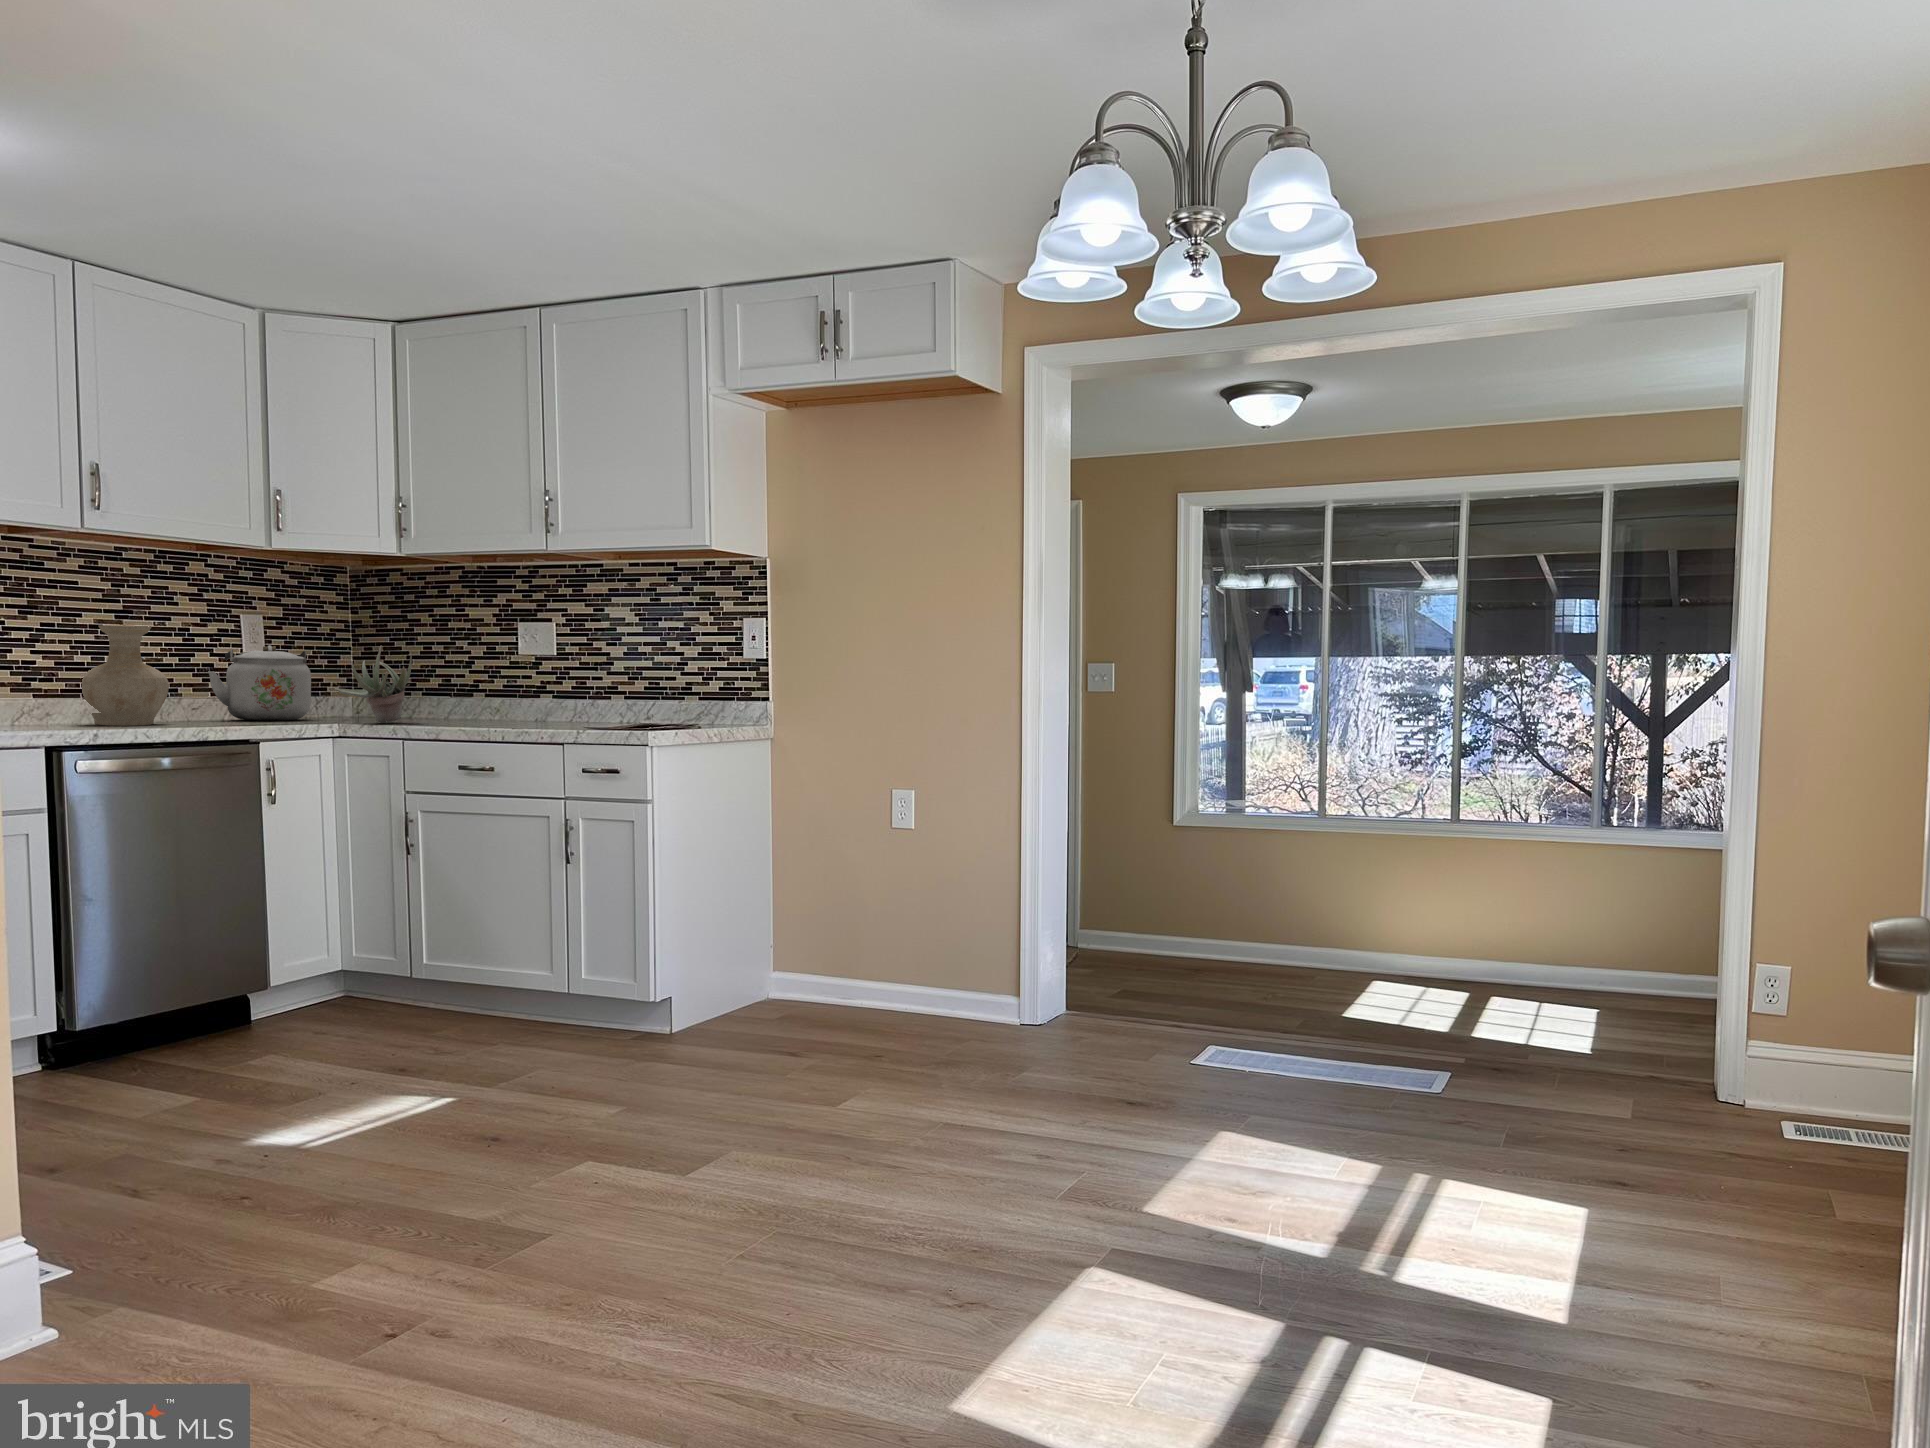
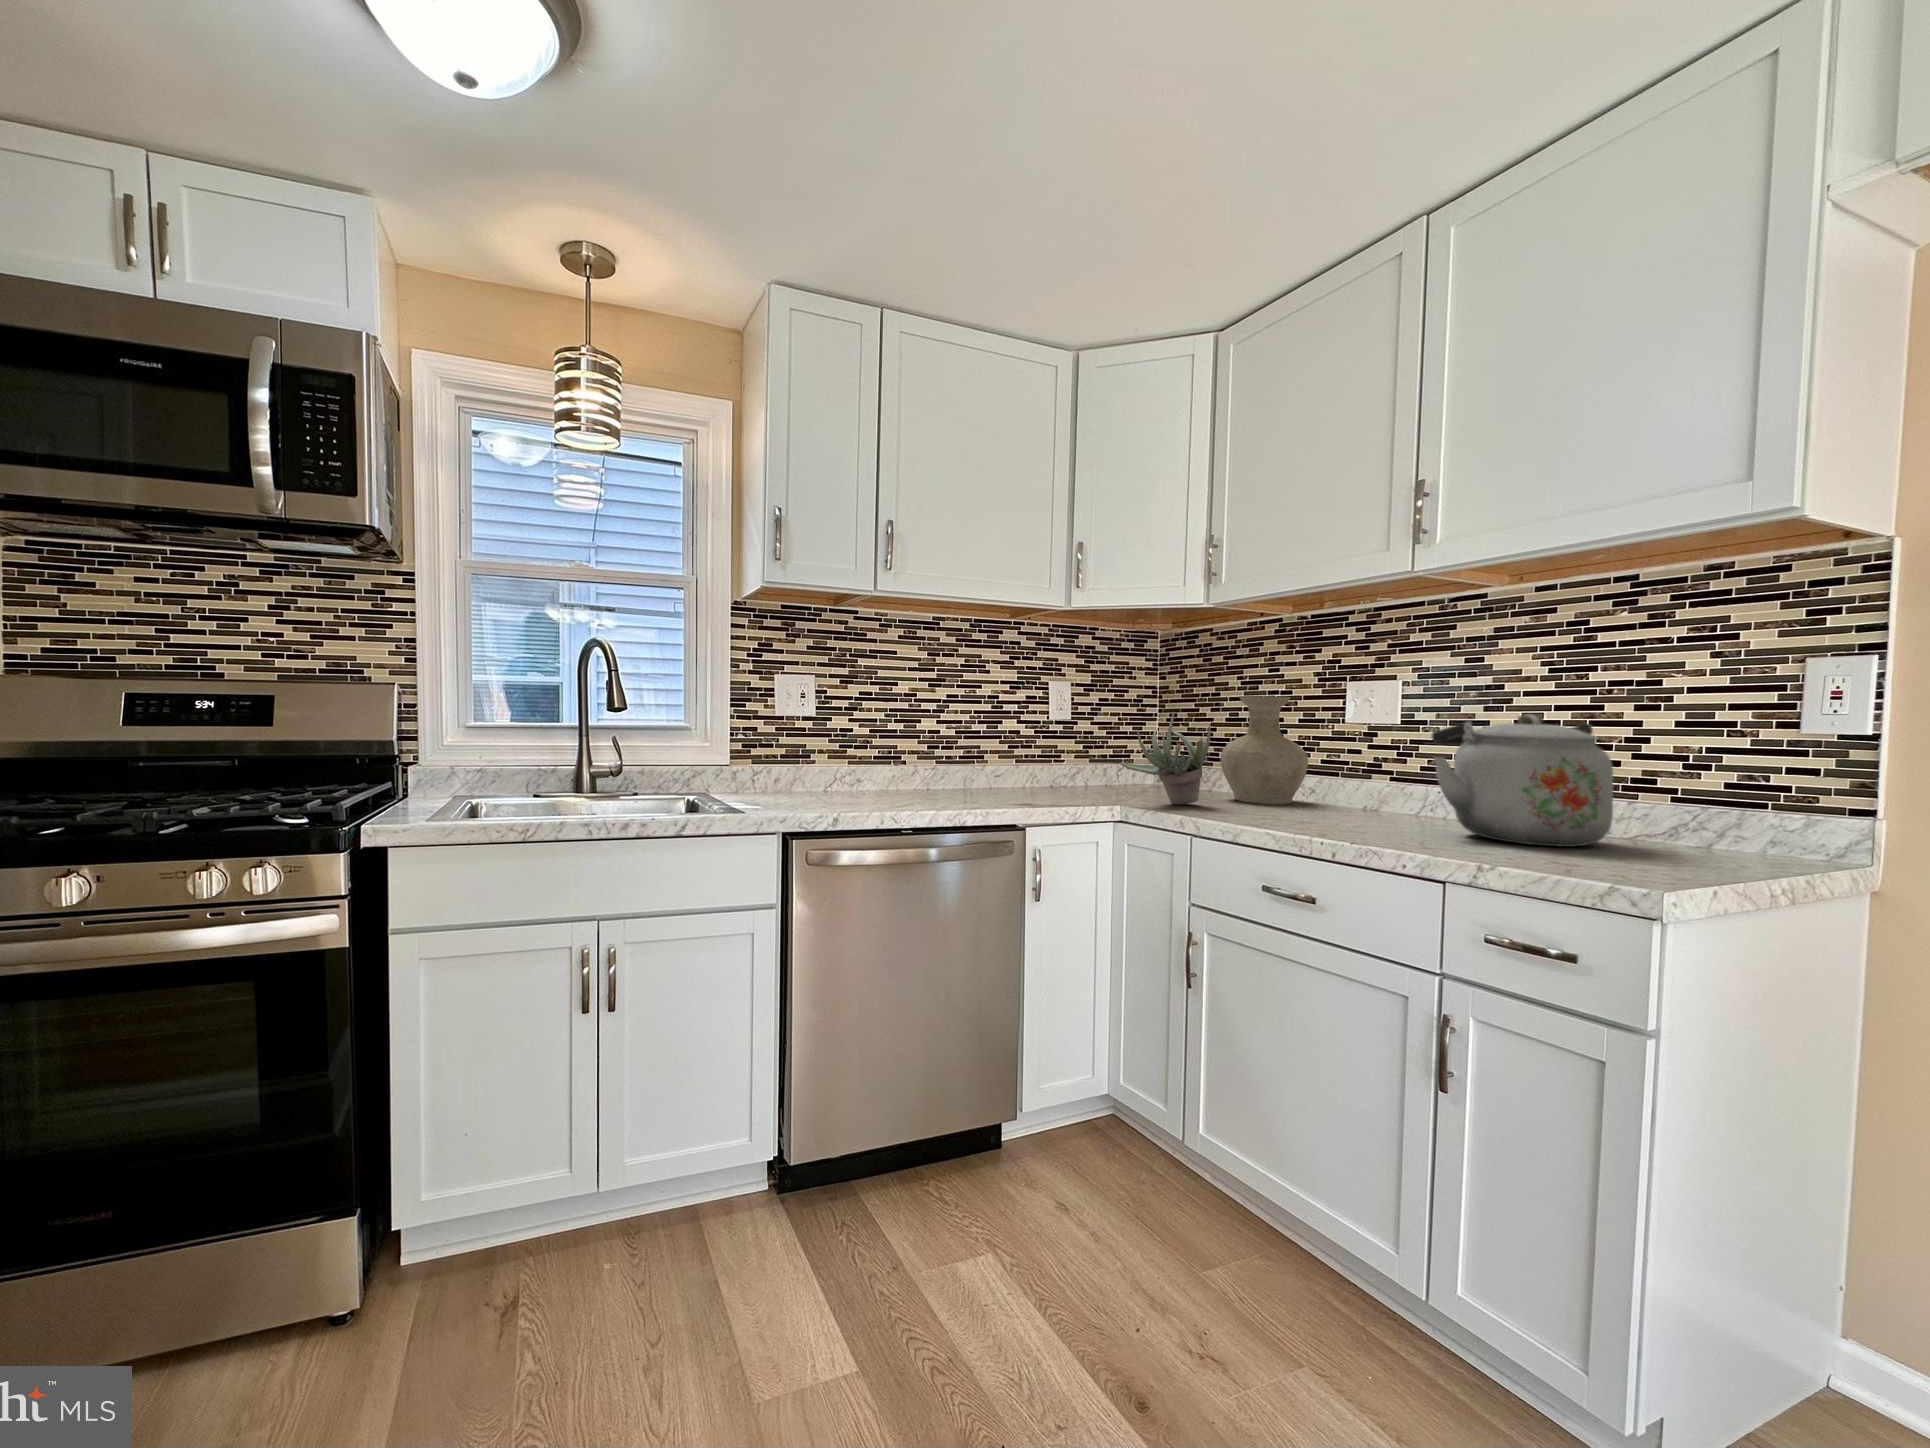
vase: present [82,625,169,726] -> present [1221,696,1308,804]
kettle: present [208,645,311,721] -> present [1432,715,1613,847]

